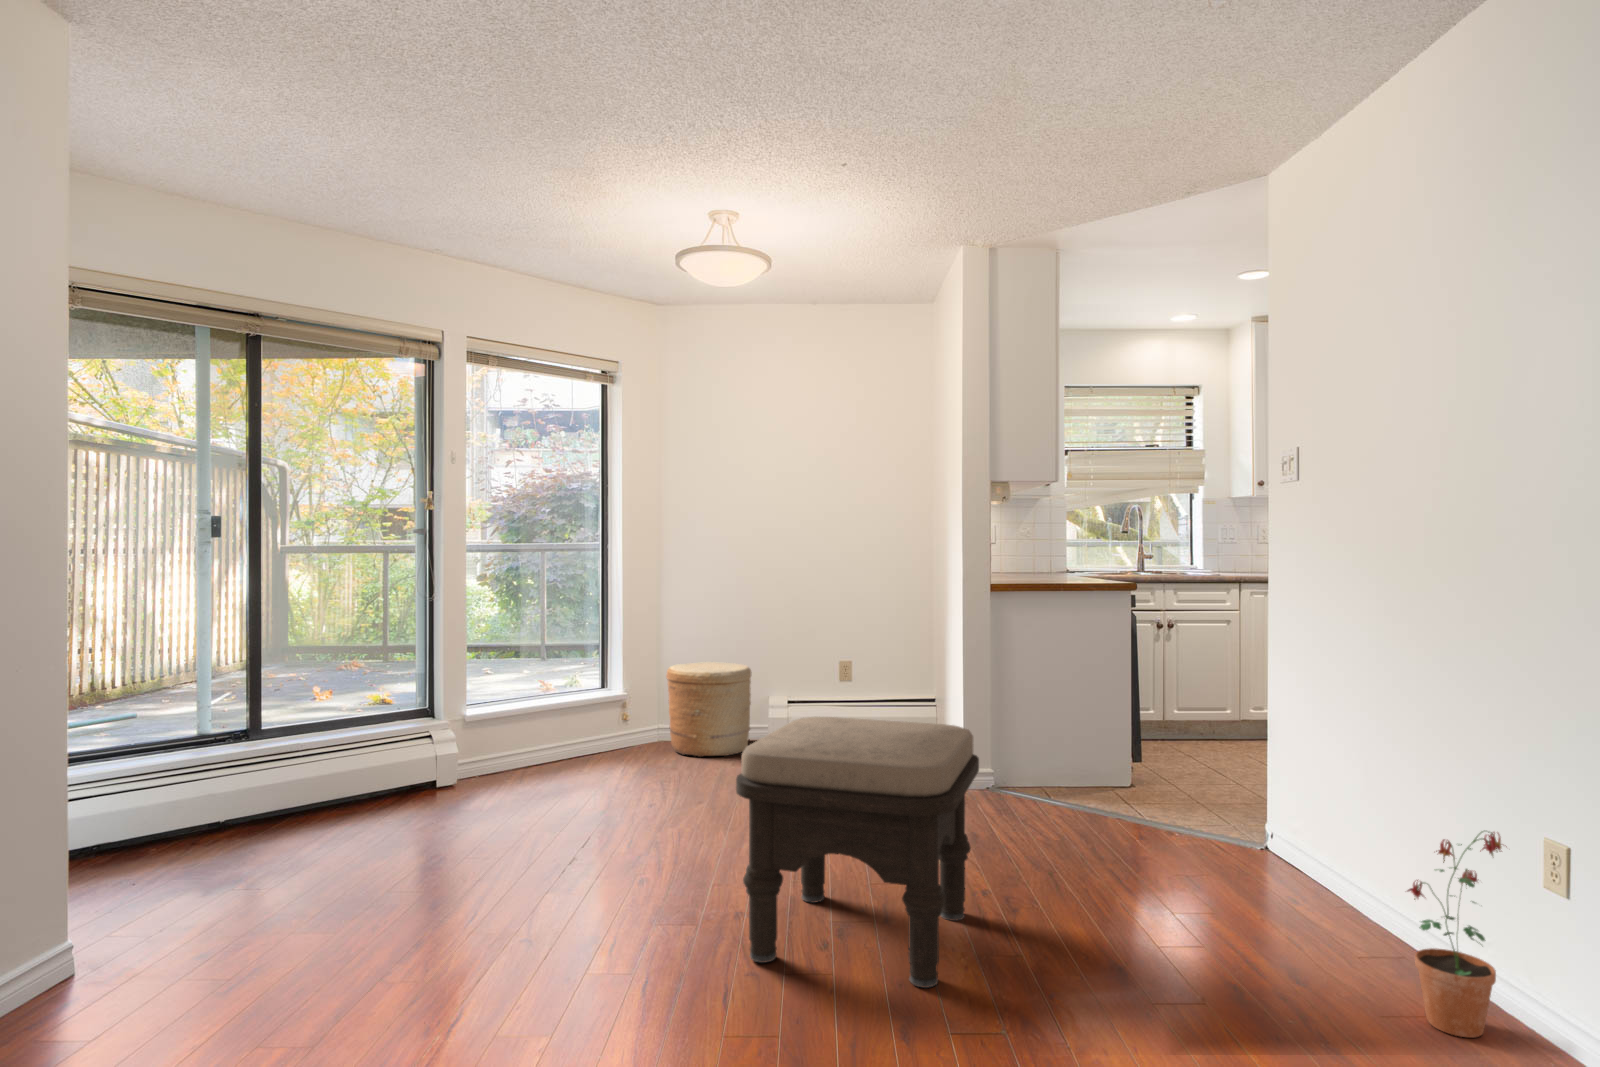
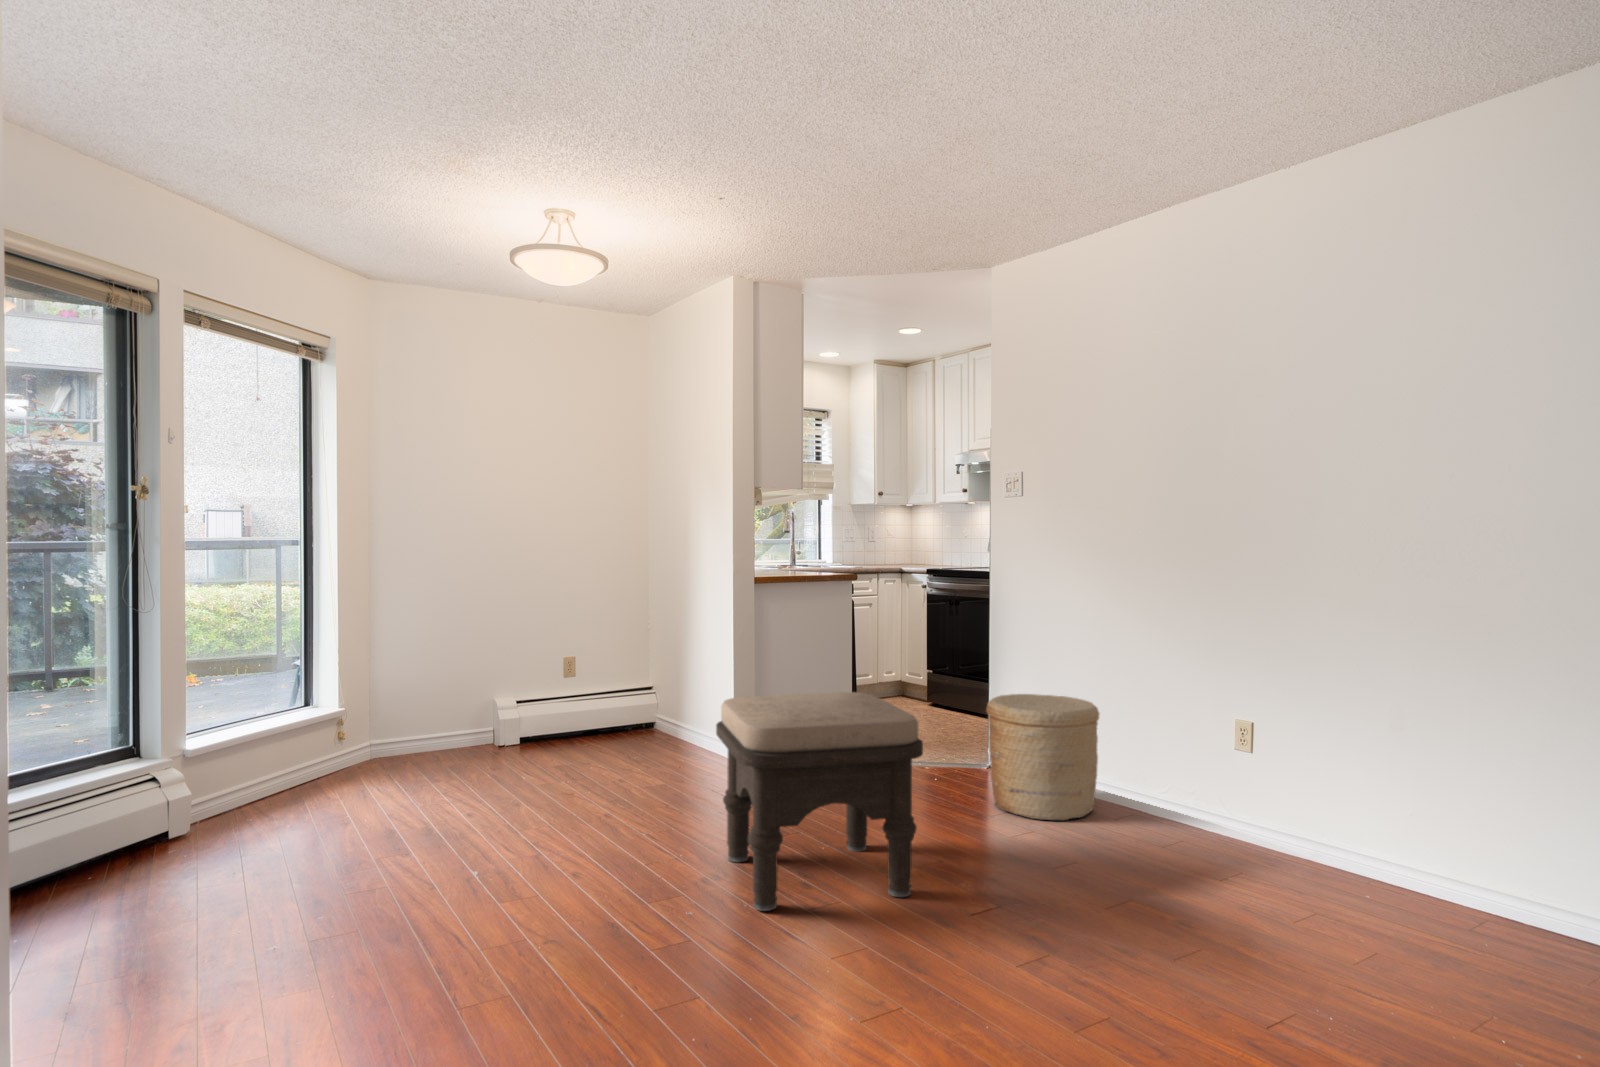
woven basket: present [666,662,751,757] -> present [986,694,1099,820]
potted plant: present [1408,831,1502,1038] -> none [1166,720,1218,849]

